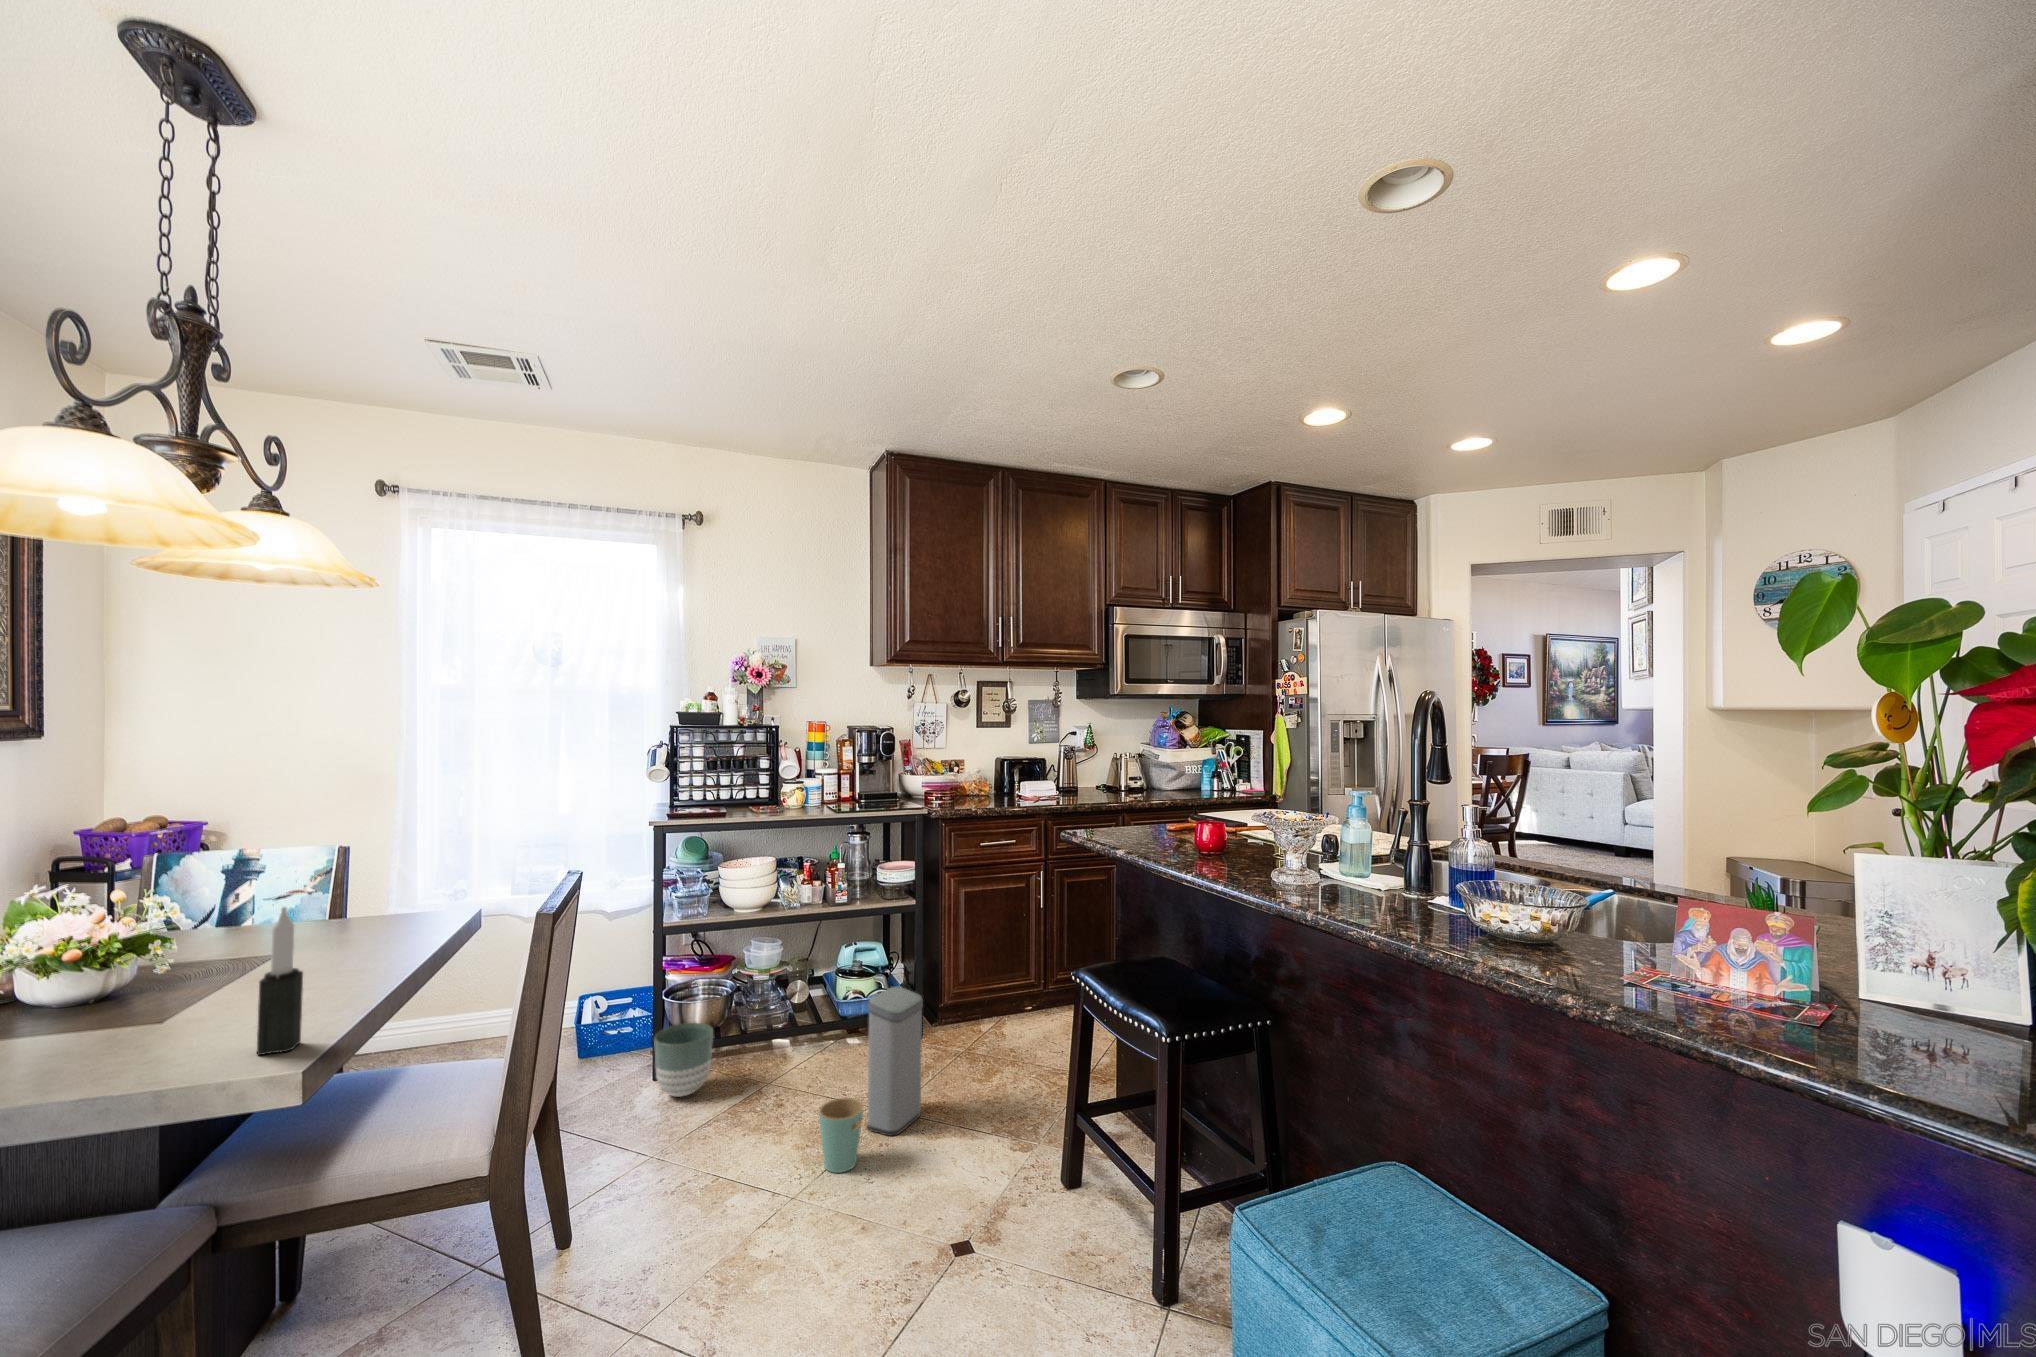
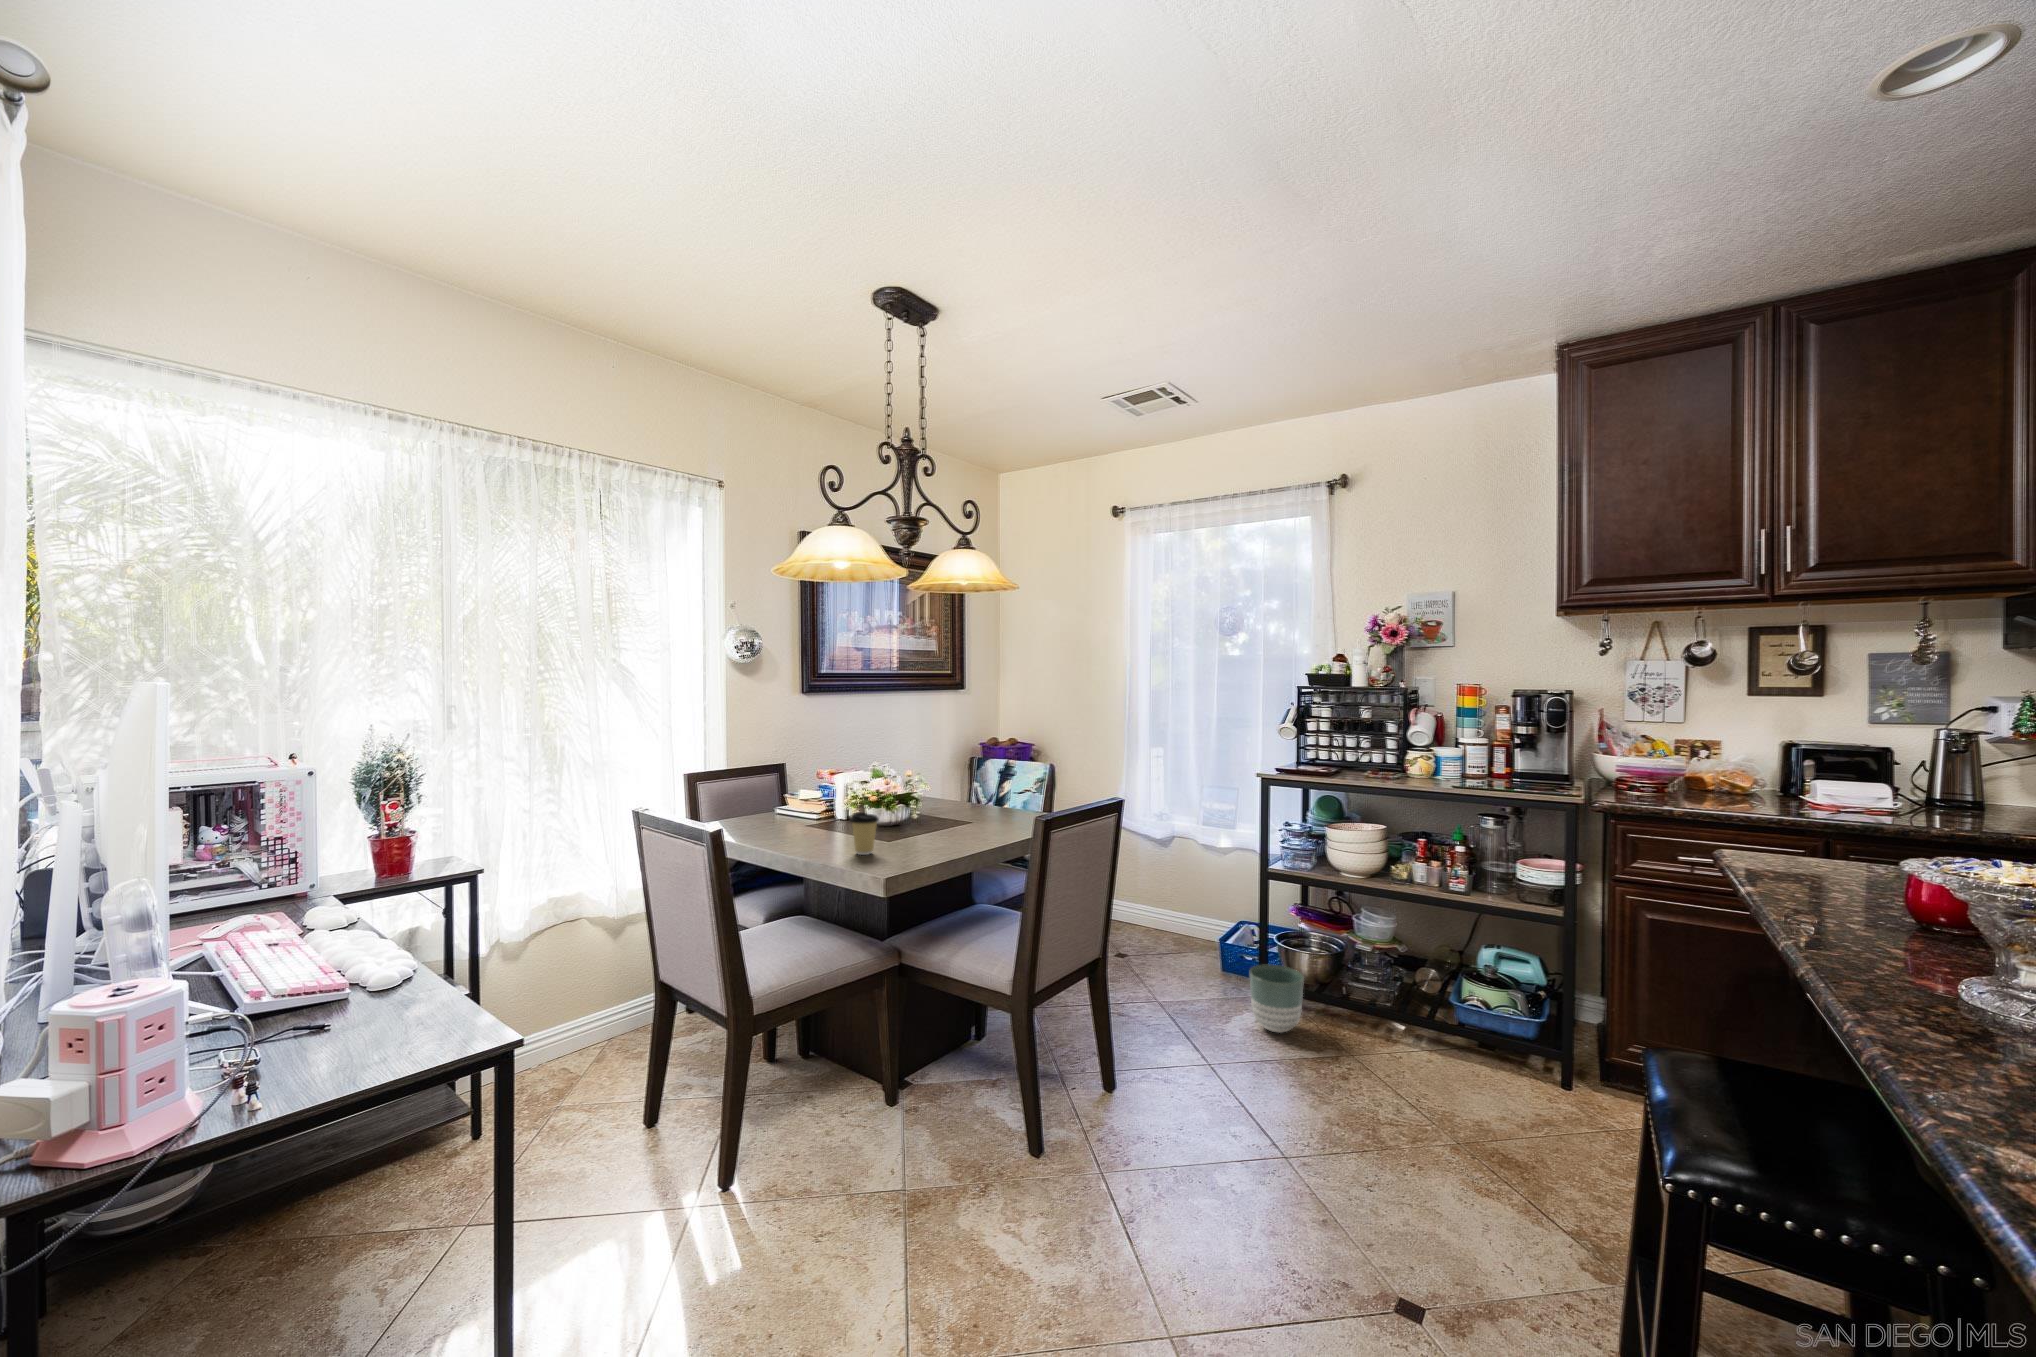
candle: present [257,907,303,1055] -> none [883,776,905,864]
coffee cup: none [142,983,216,1063] -> present [850,813,879,855]
trash can: present [819,987,923,1173] -> none [1331,994,1494,1166]

